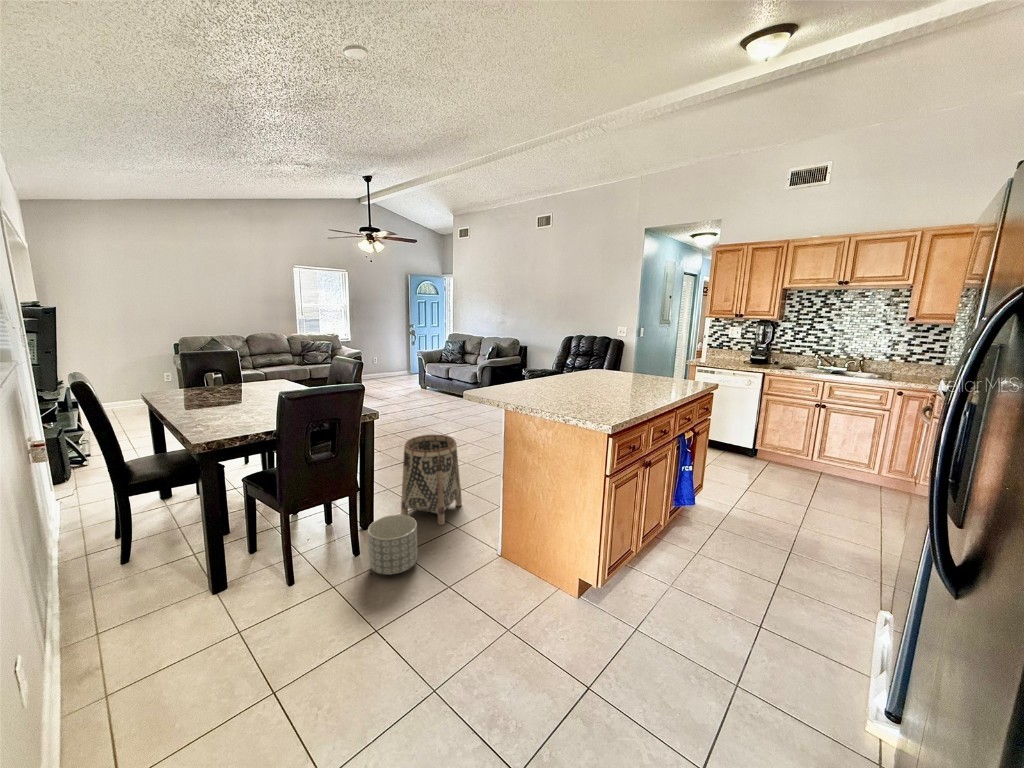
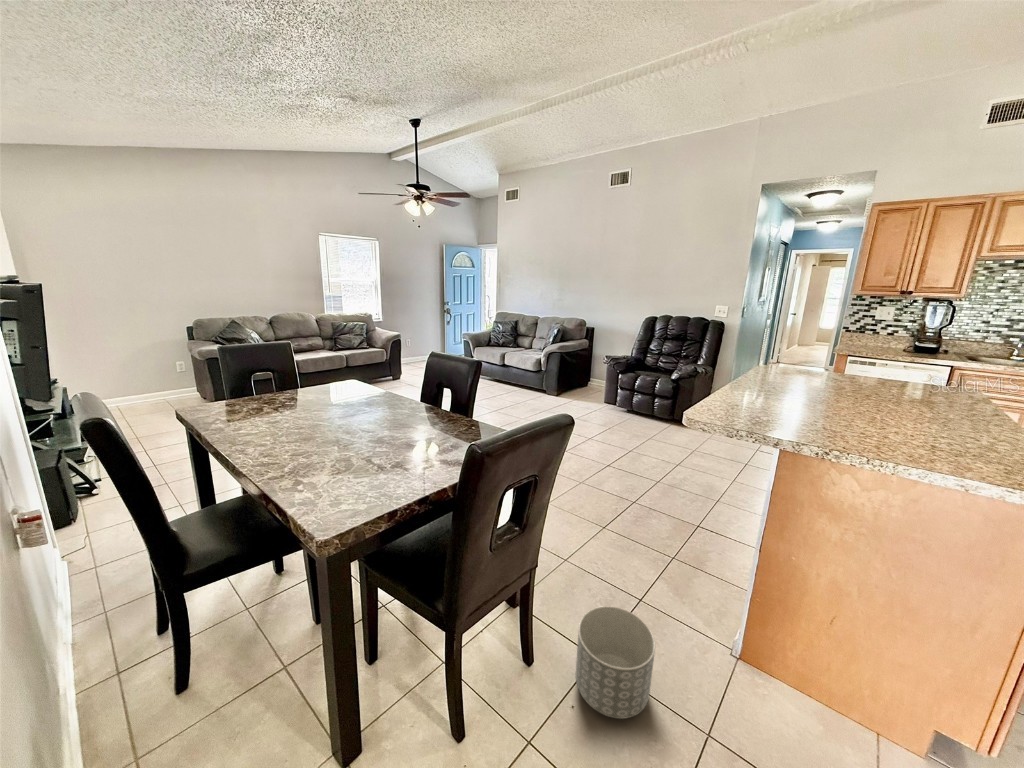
basket: present [401,434,462,525] -> none [559,462,640,595]

